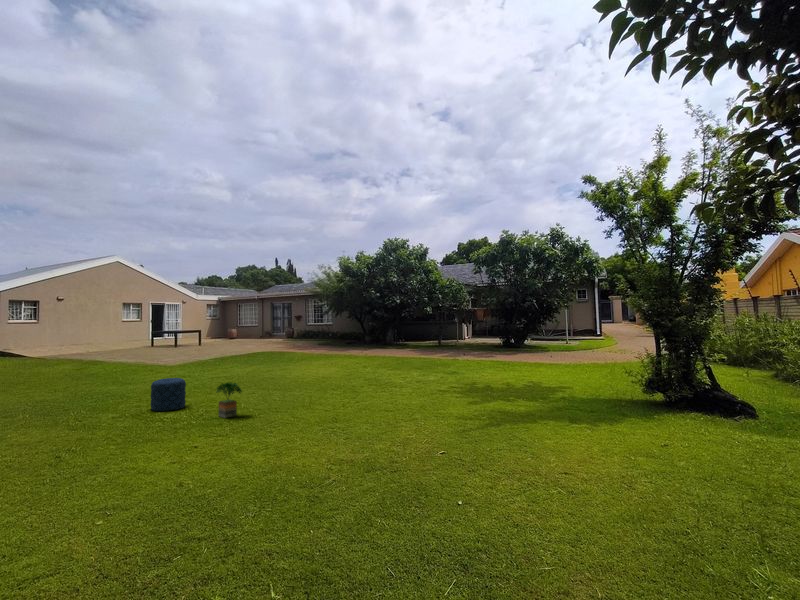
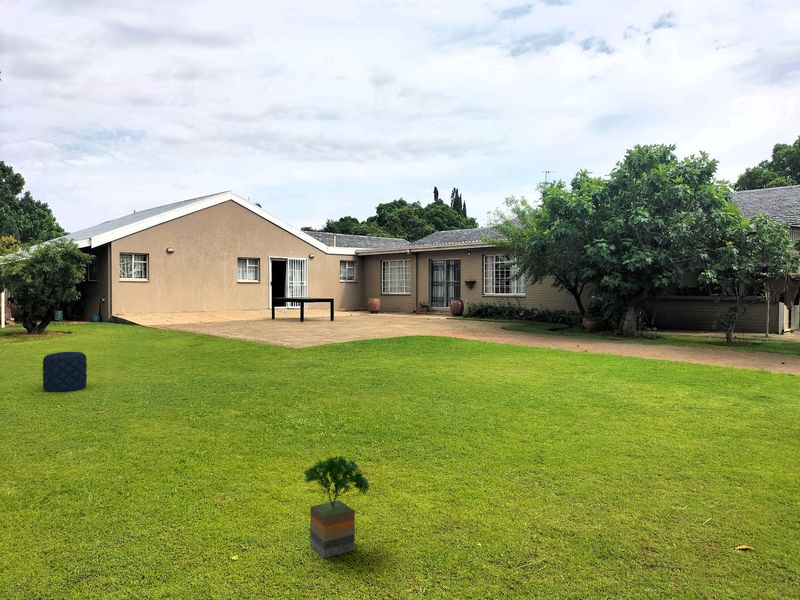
pouf: present [151,378,186,411] -> present [43,352,87,392]

